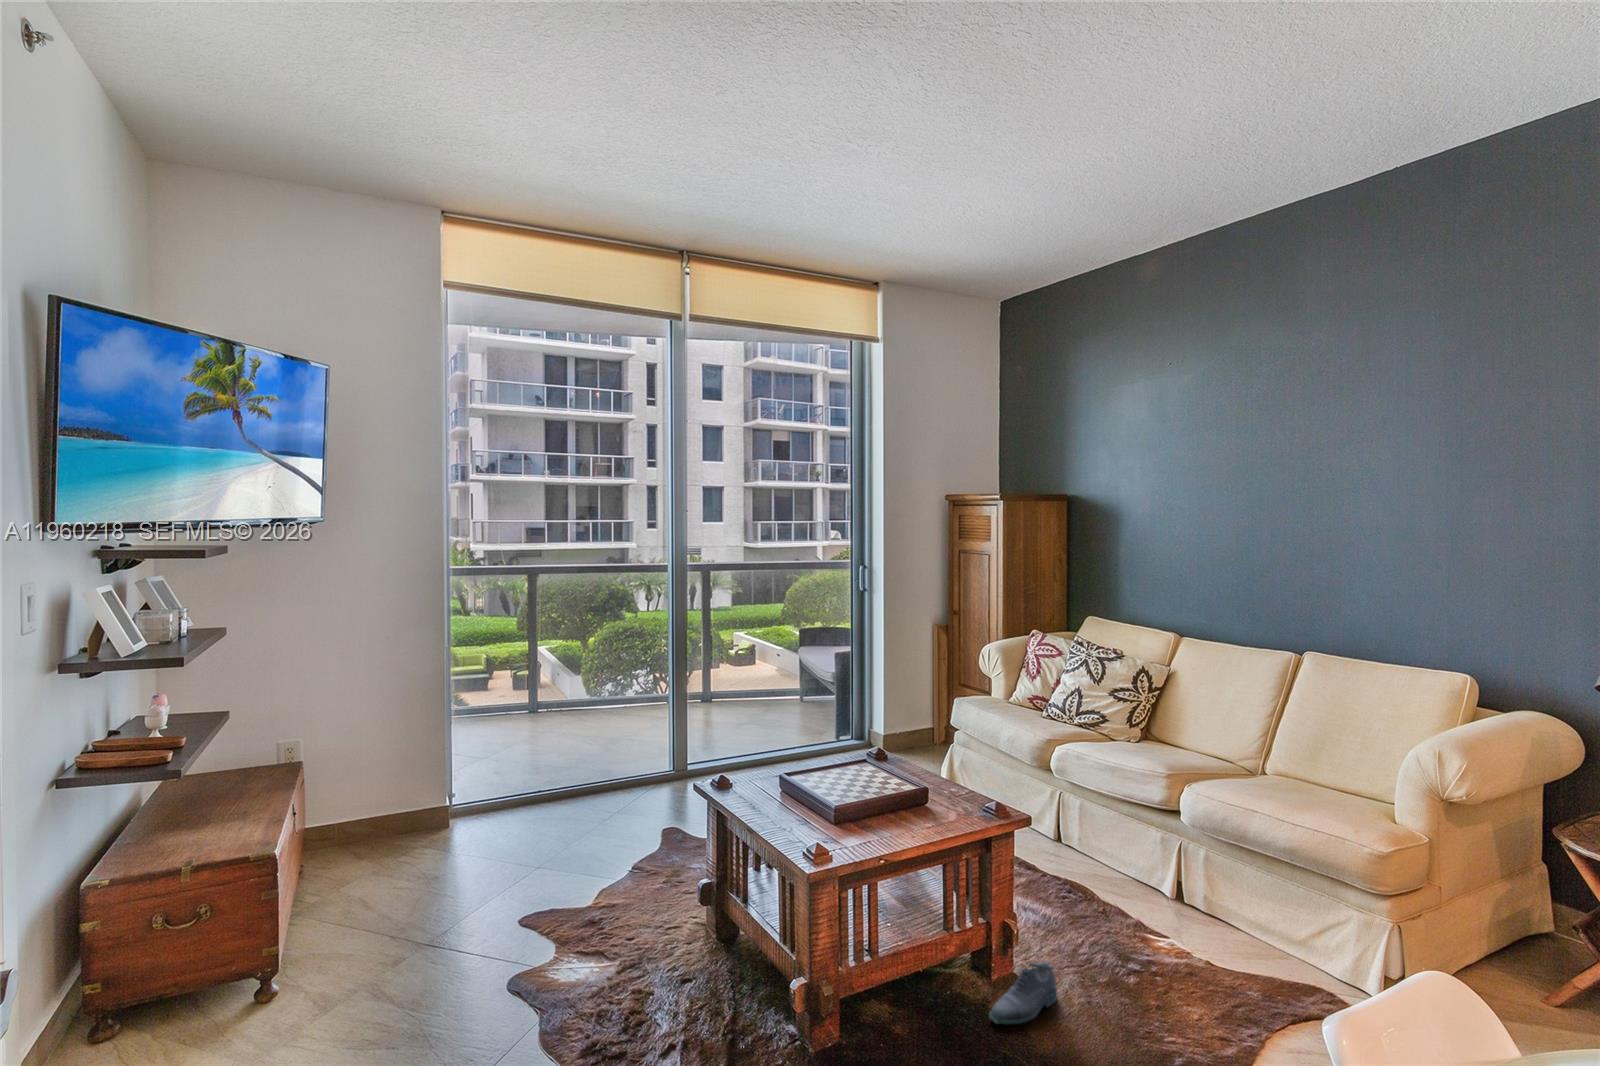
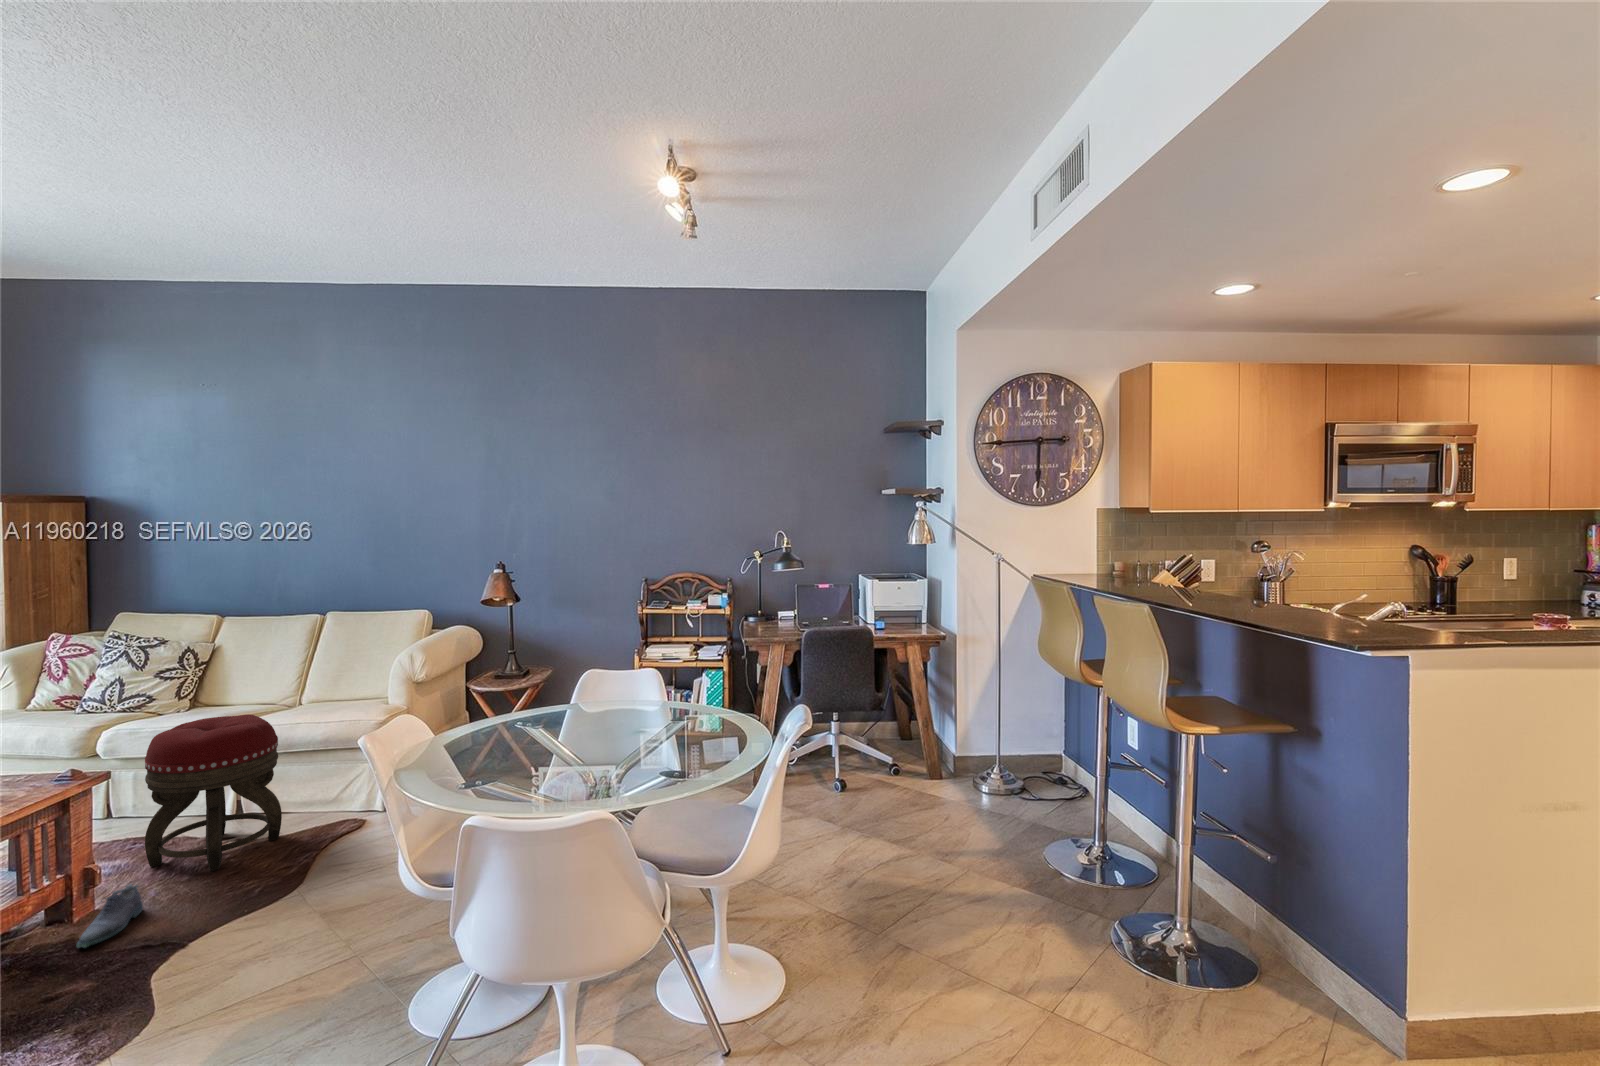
footstool: none [1074,769,1225,984] -> present [145,715,282,872]

